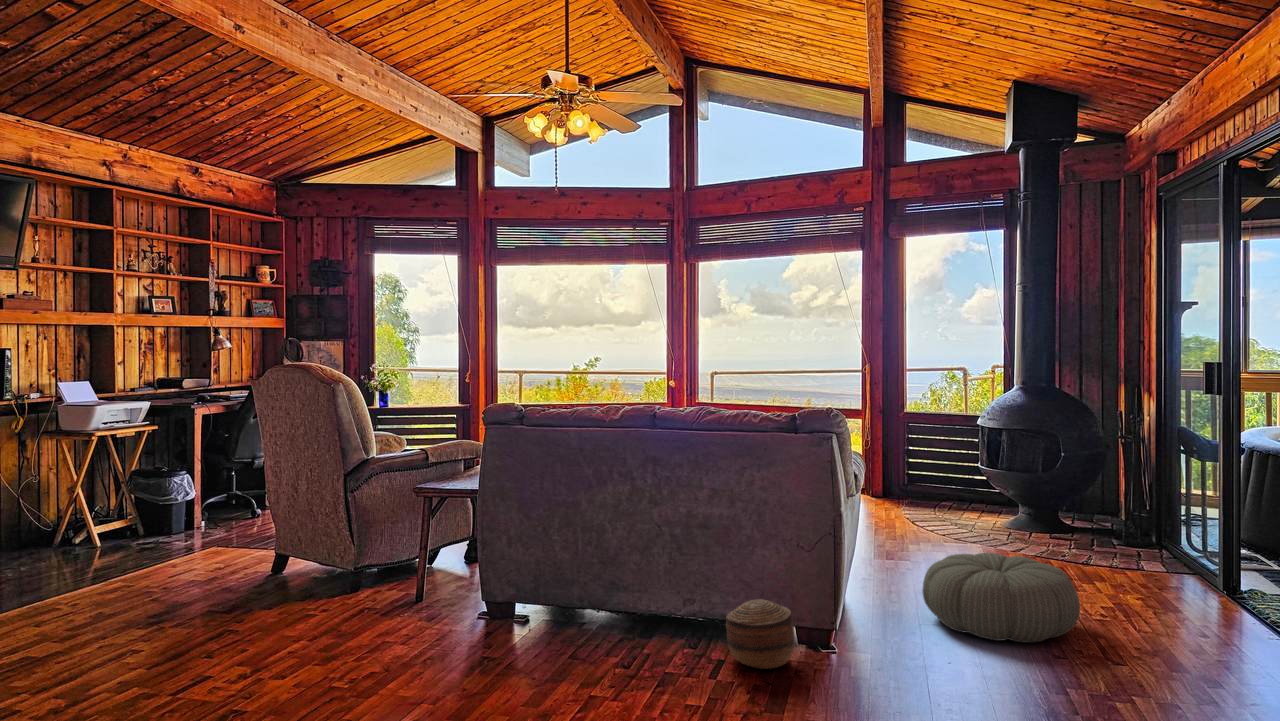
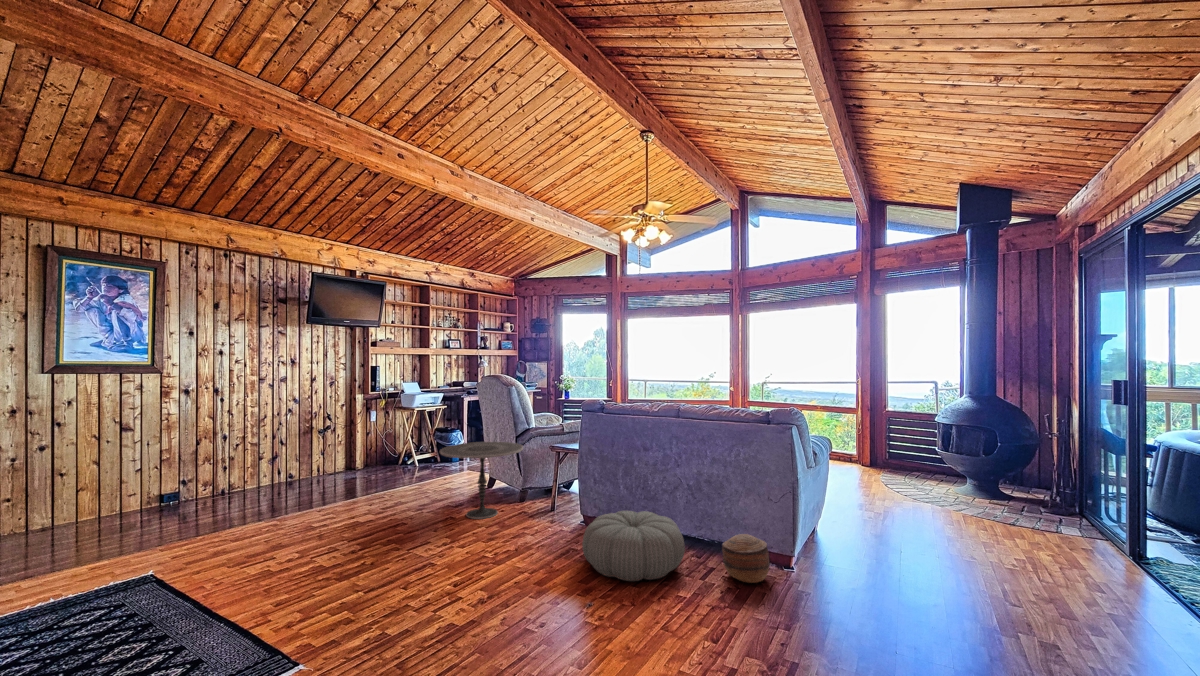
side table: none [201,485,361,623] -> present [440,442,523,519]
pouf: present [922,553,1080,643] -> present [582,511,685,581]

